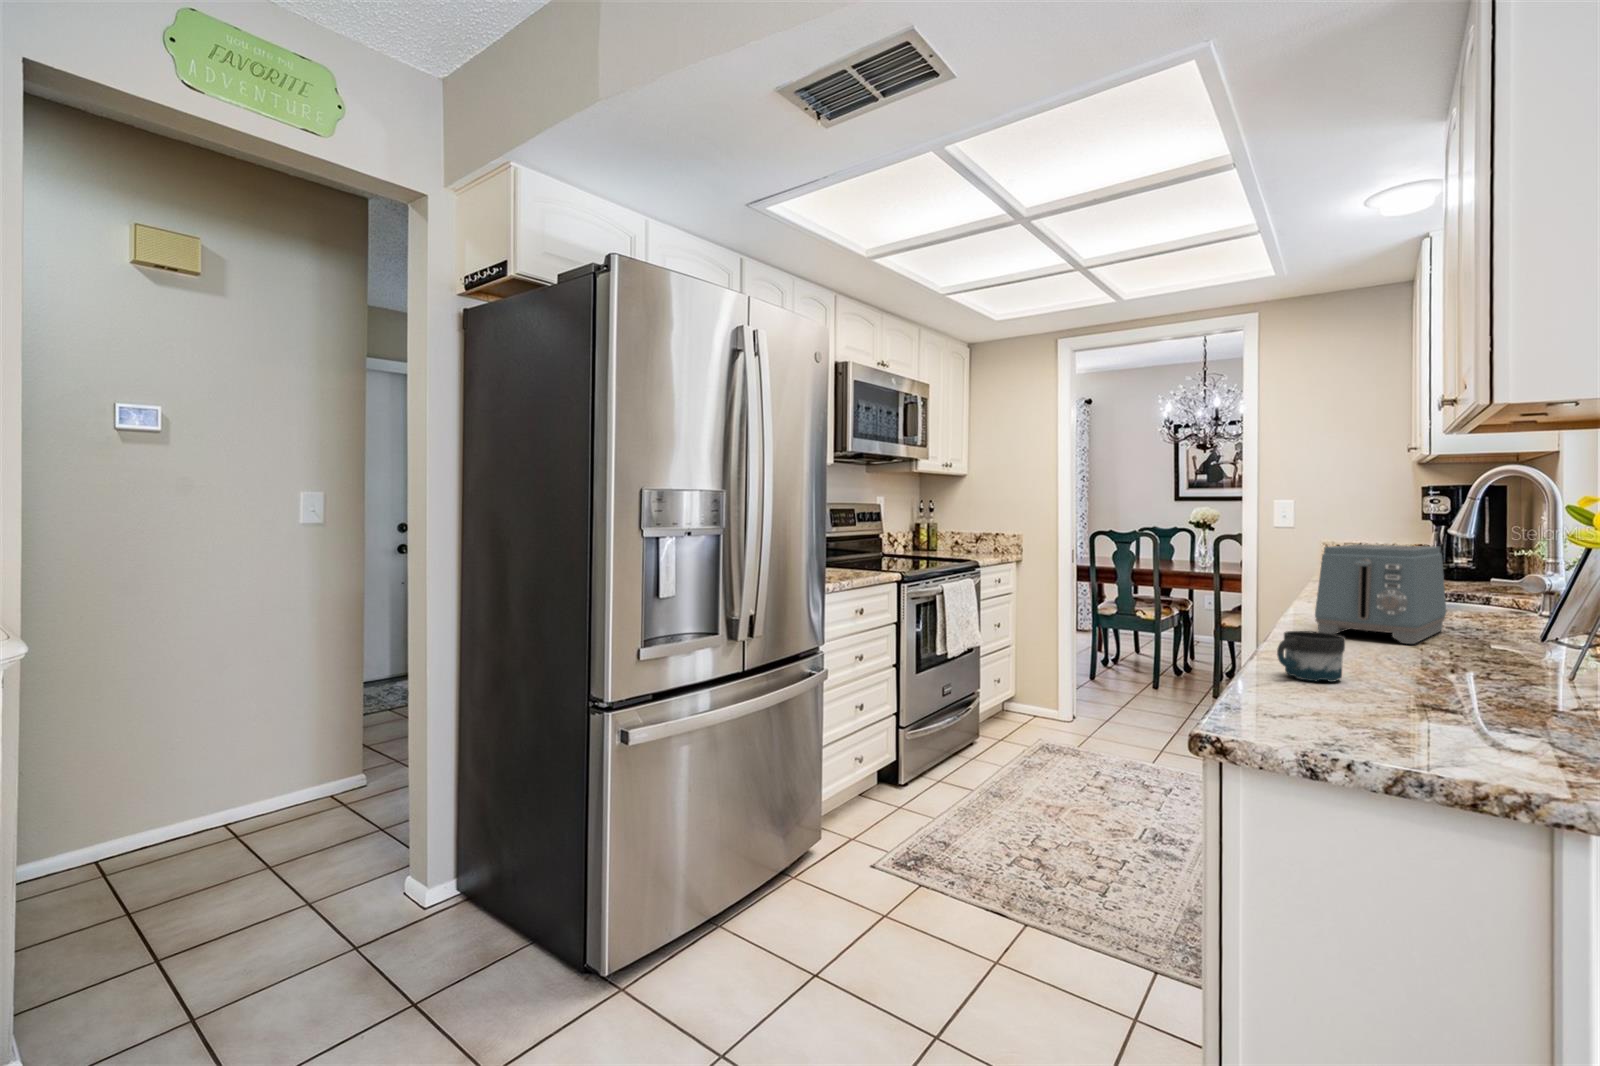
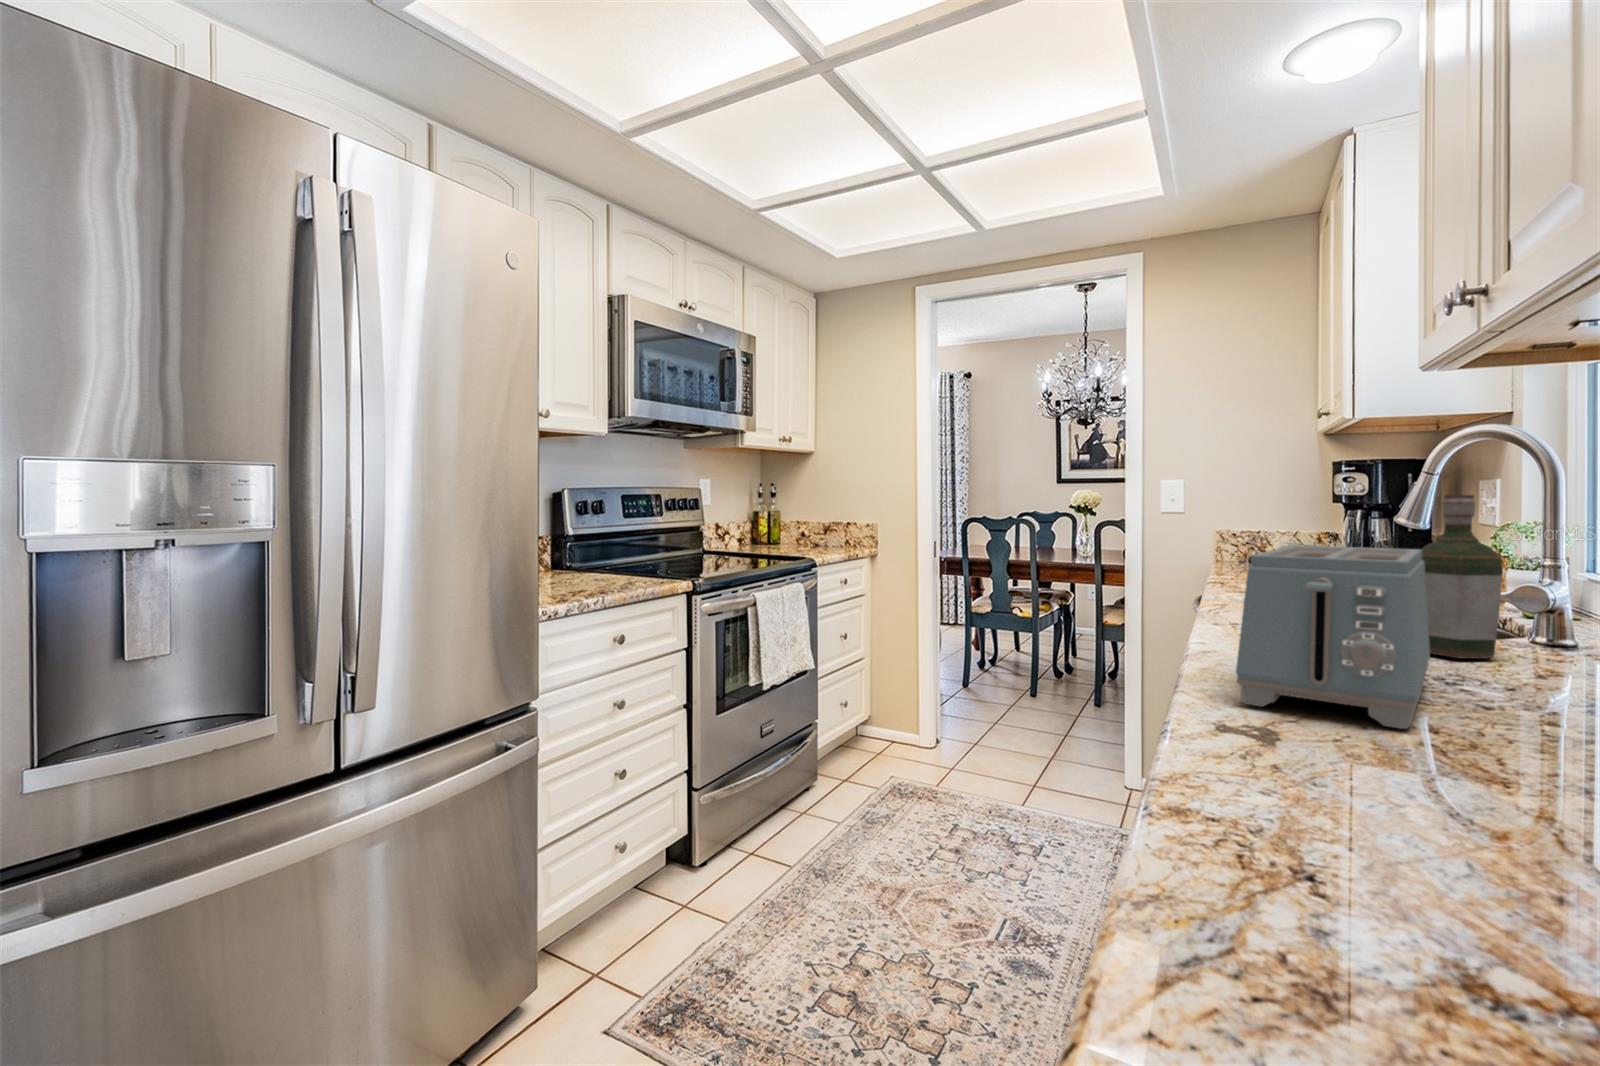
bottle: none [1452,514,1510,622] -> present [1422,495,1503,659]
mug: present [1277,631,1346,682] -> none [1194,771,1351,918]

